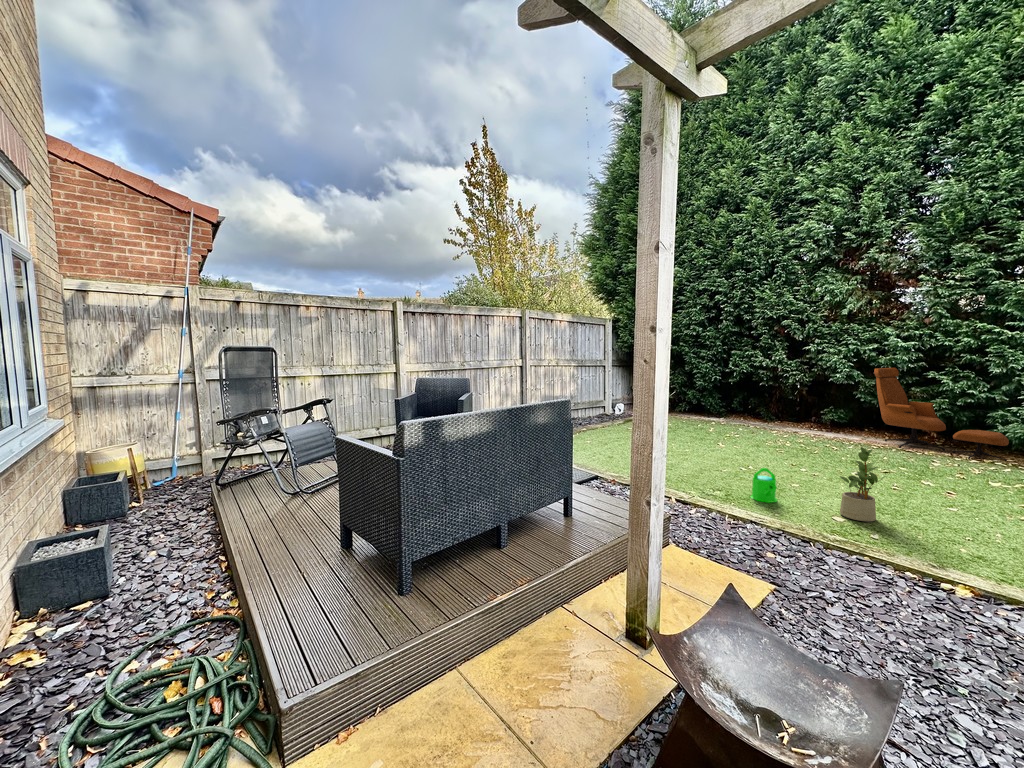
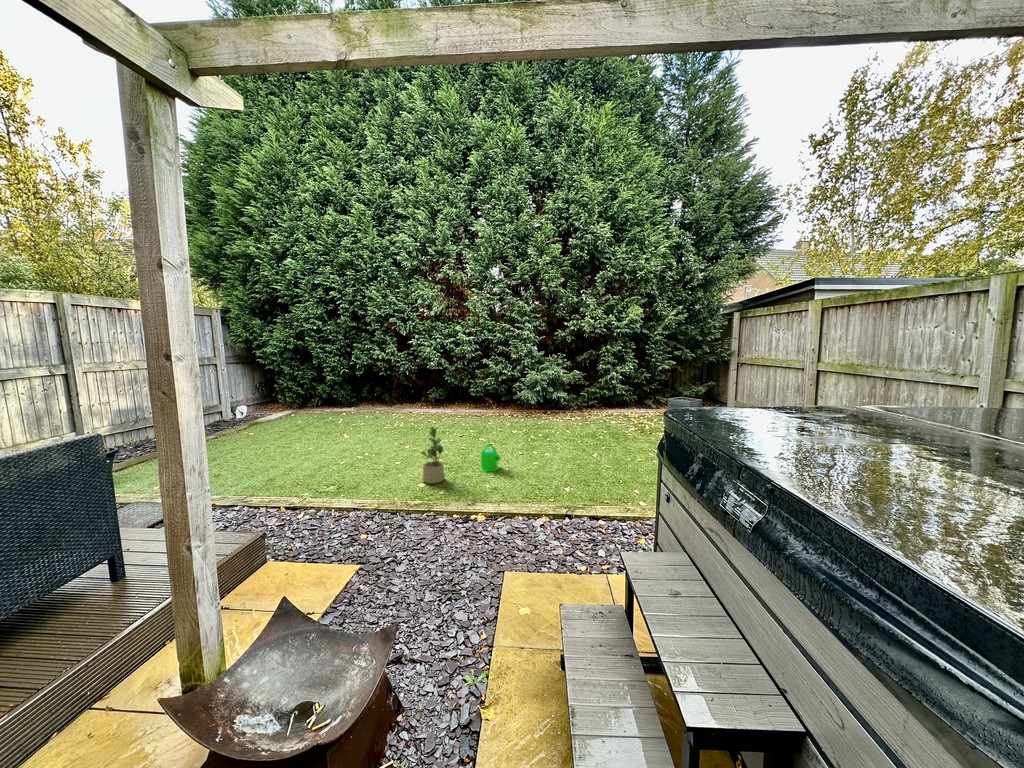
lounge chair: present [874,368,1009,461] -> none [454,356,523,417]
watering can: present [751,468,777,503] -> present [480,444,500,472]

